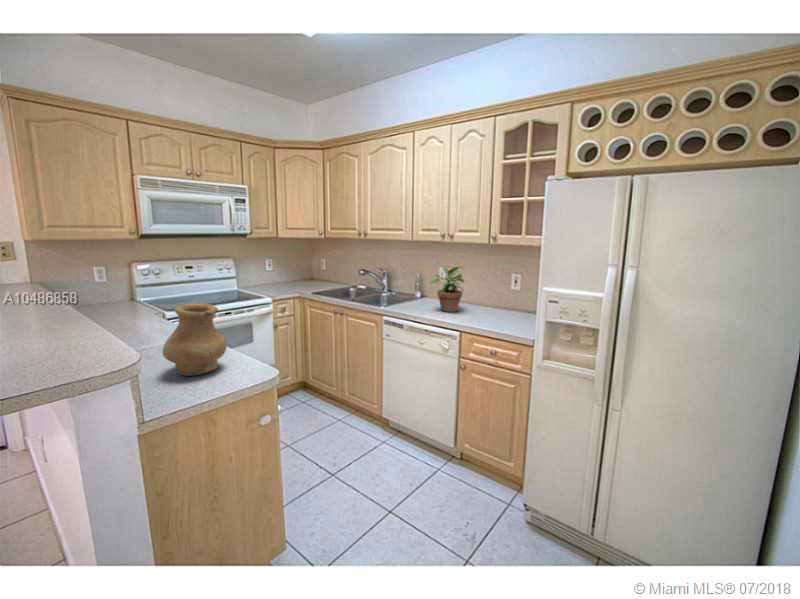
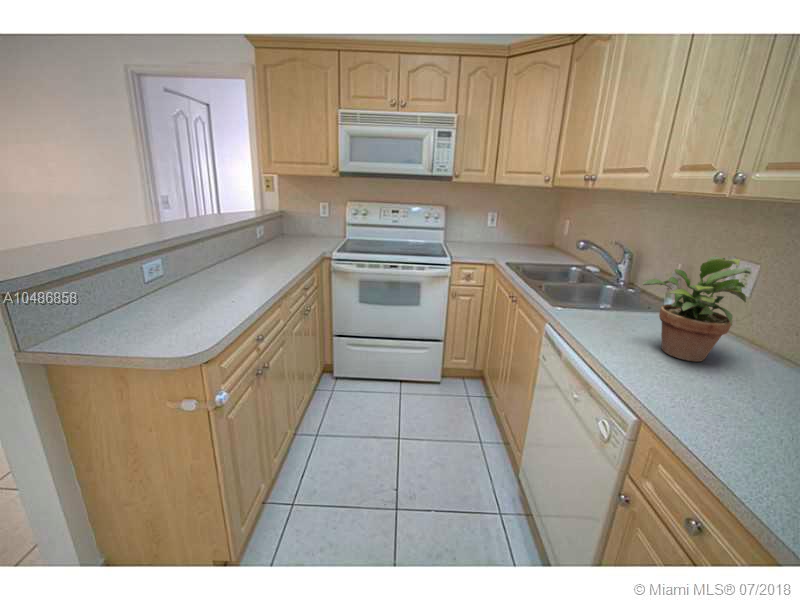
vase: present [163,303,226,376] -> none [162,238,233,318]

